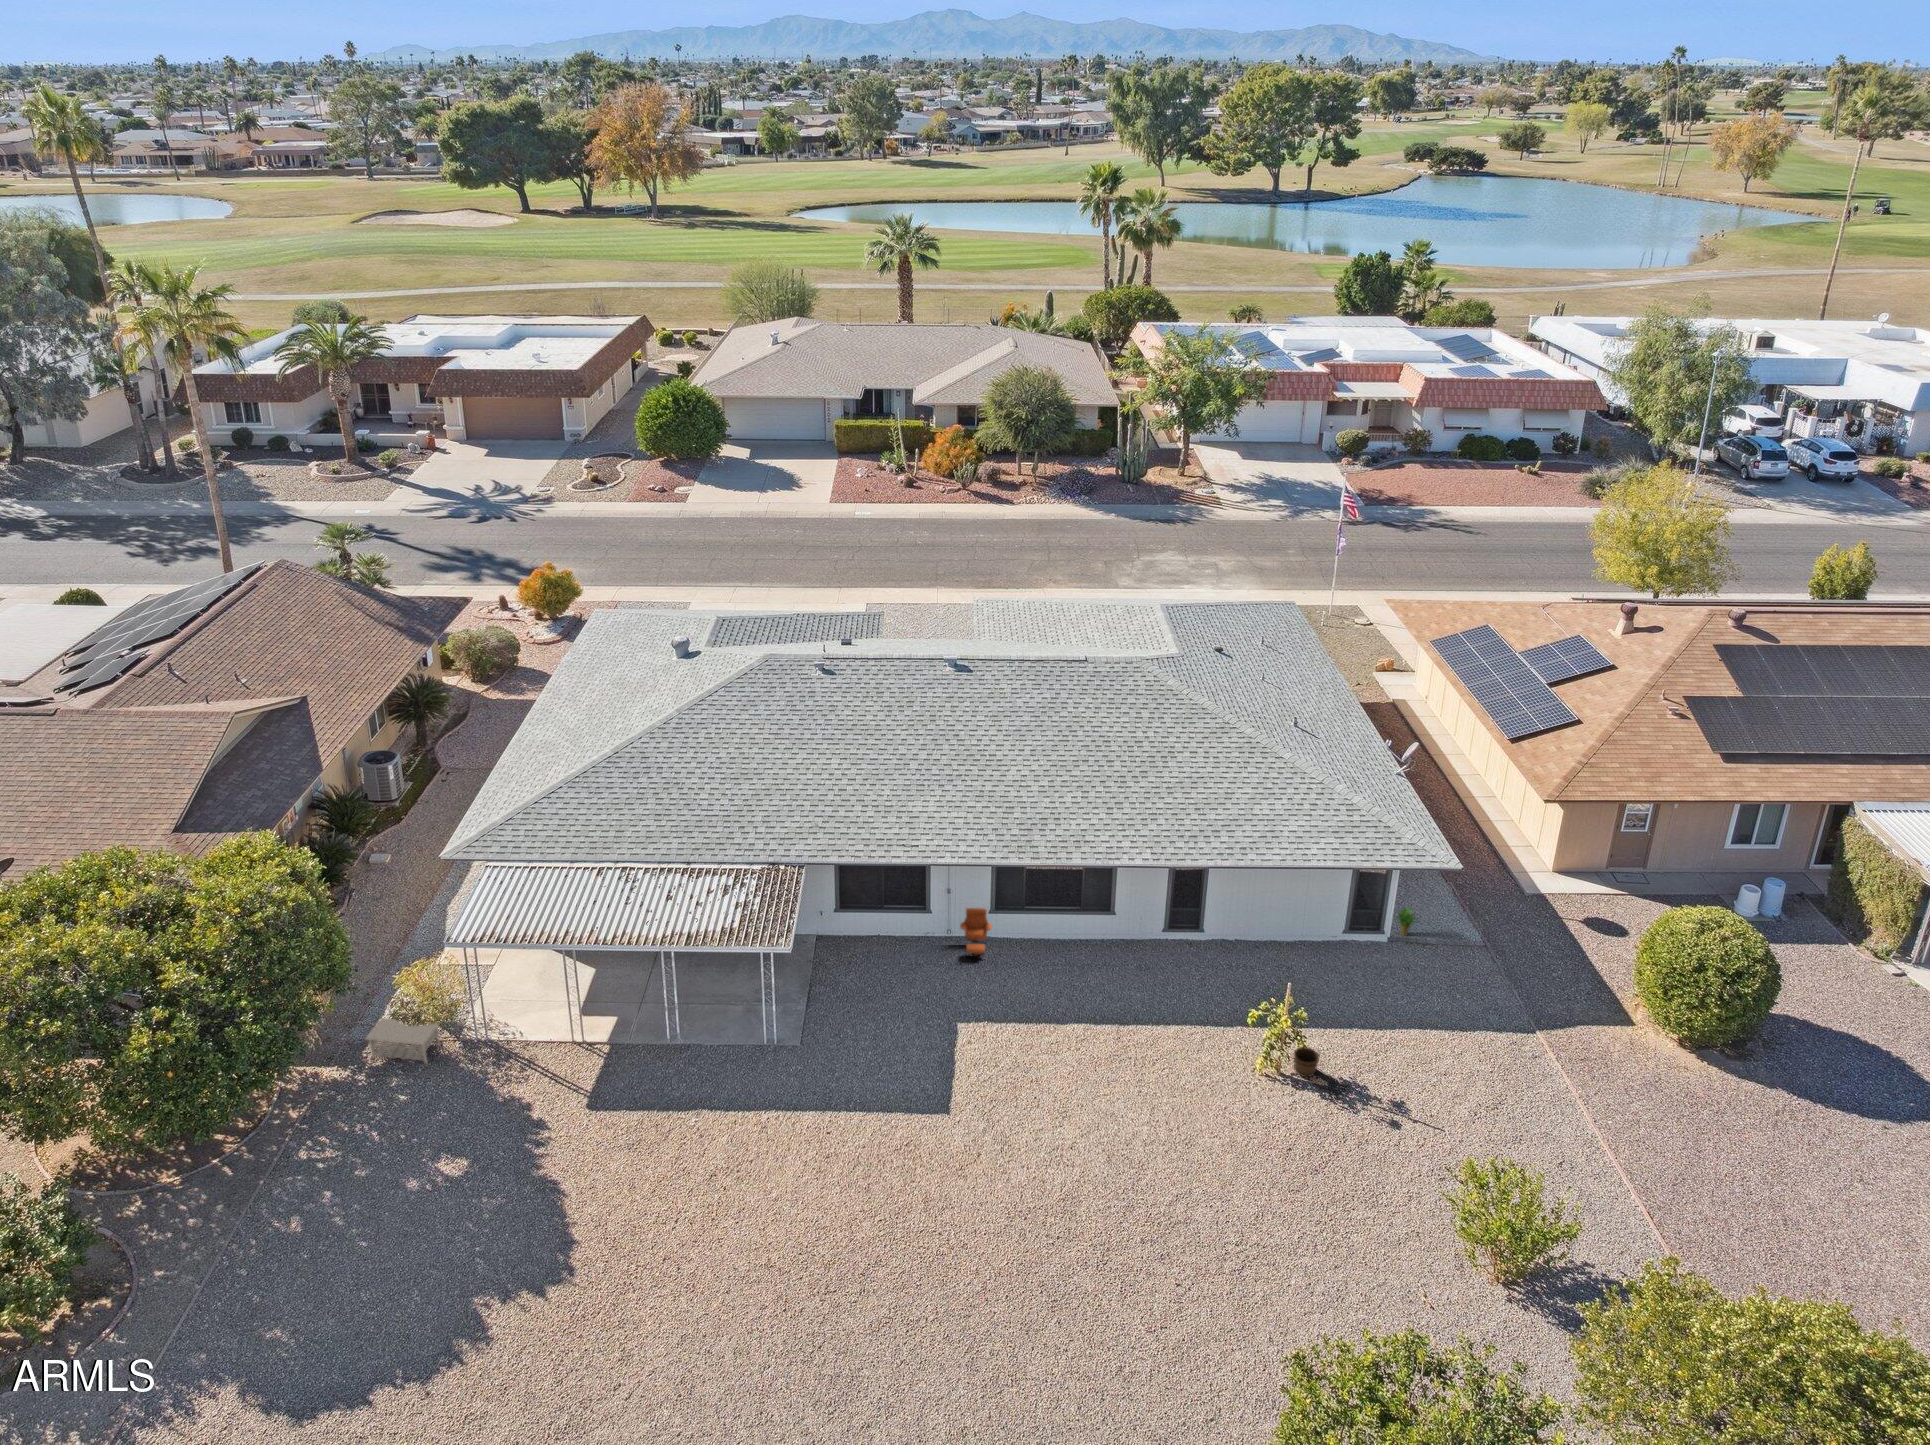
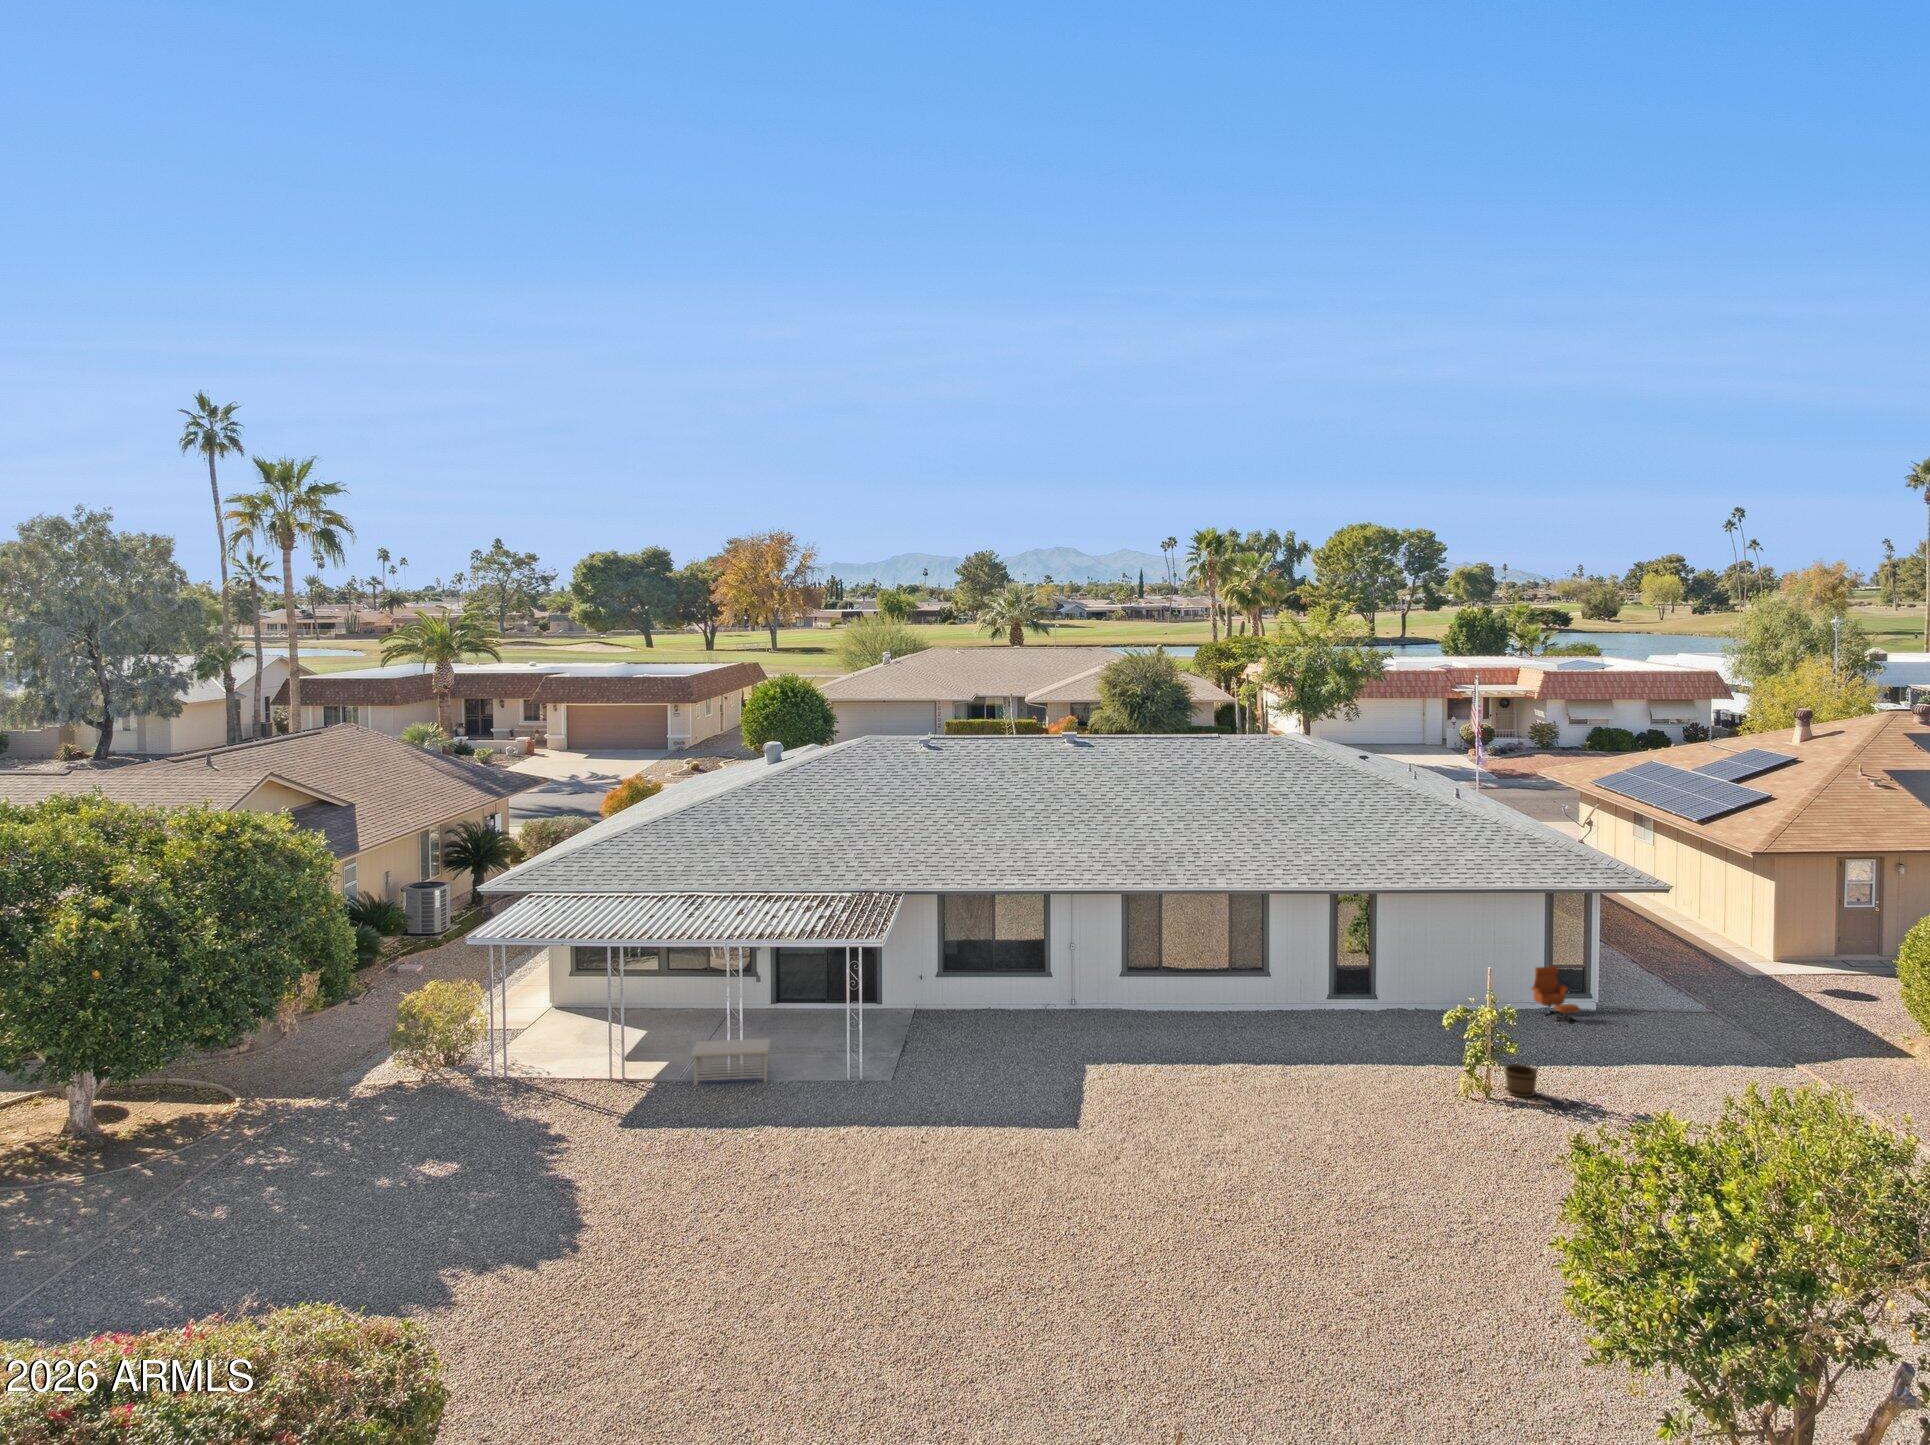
lounge chair: present [960,908,992,961] -> present [1531,966,1579,1022]
potted plant: present [1397,908,1416,936] -> none [1596,970,1624,1005]
storage bench: present [365,1018,441,1064] -> present [691,1039,771,1085]

